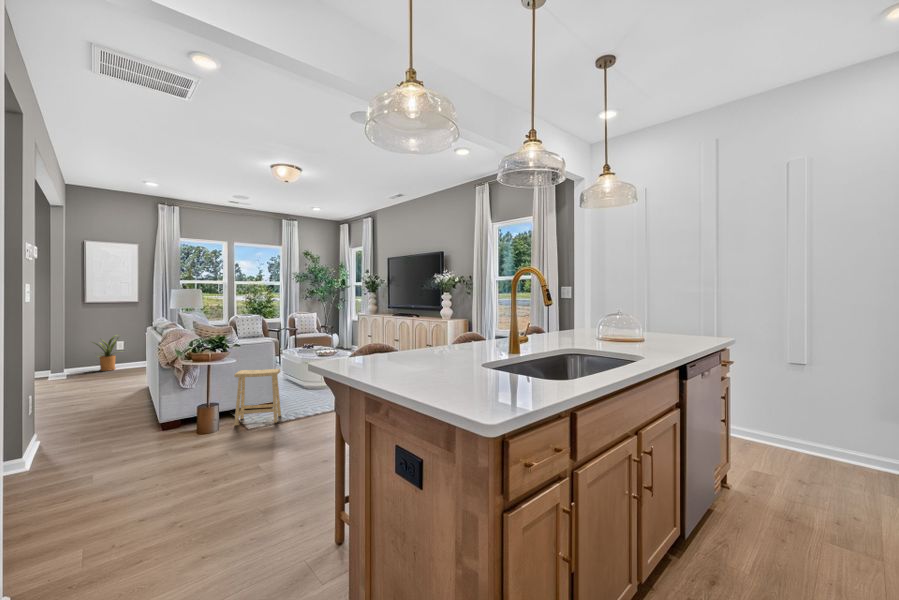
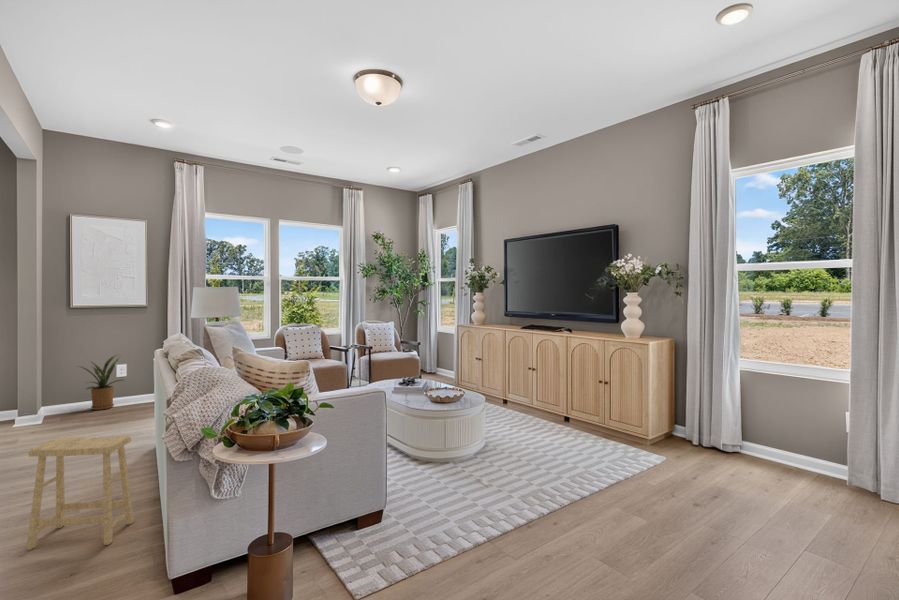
footstool: present [234,369,281,425] -> present [26,436,134,550]

